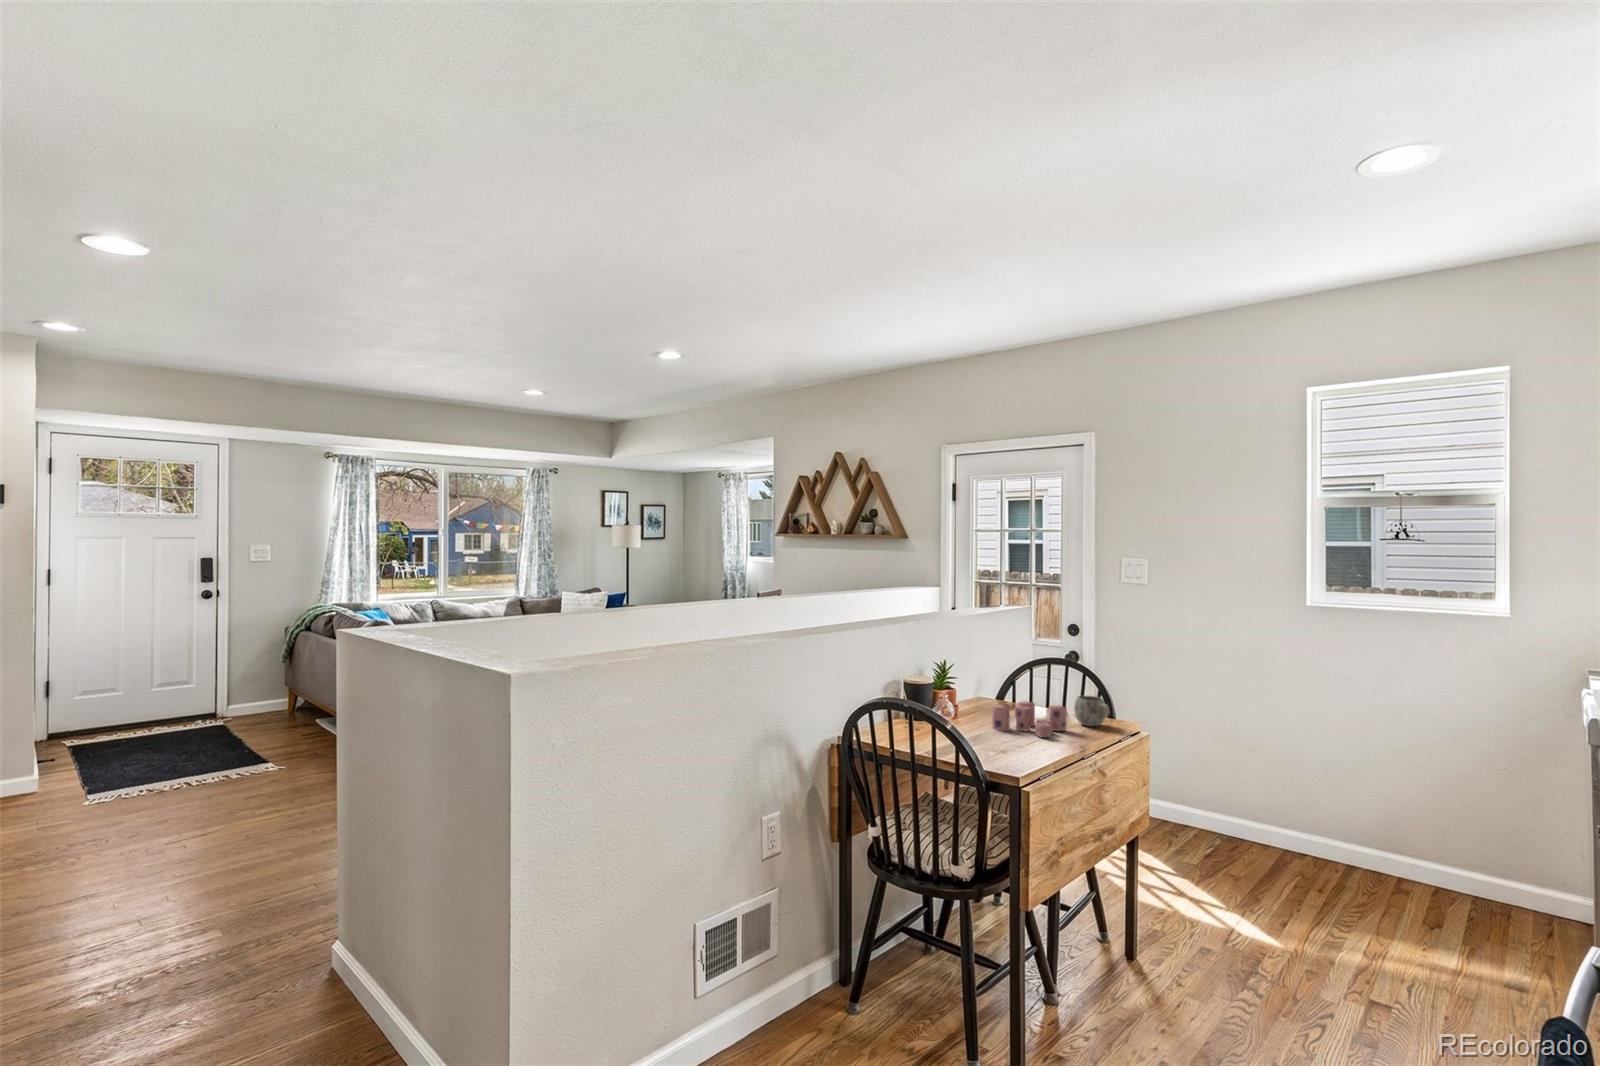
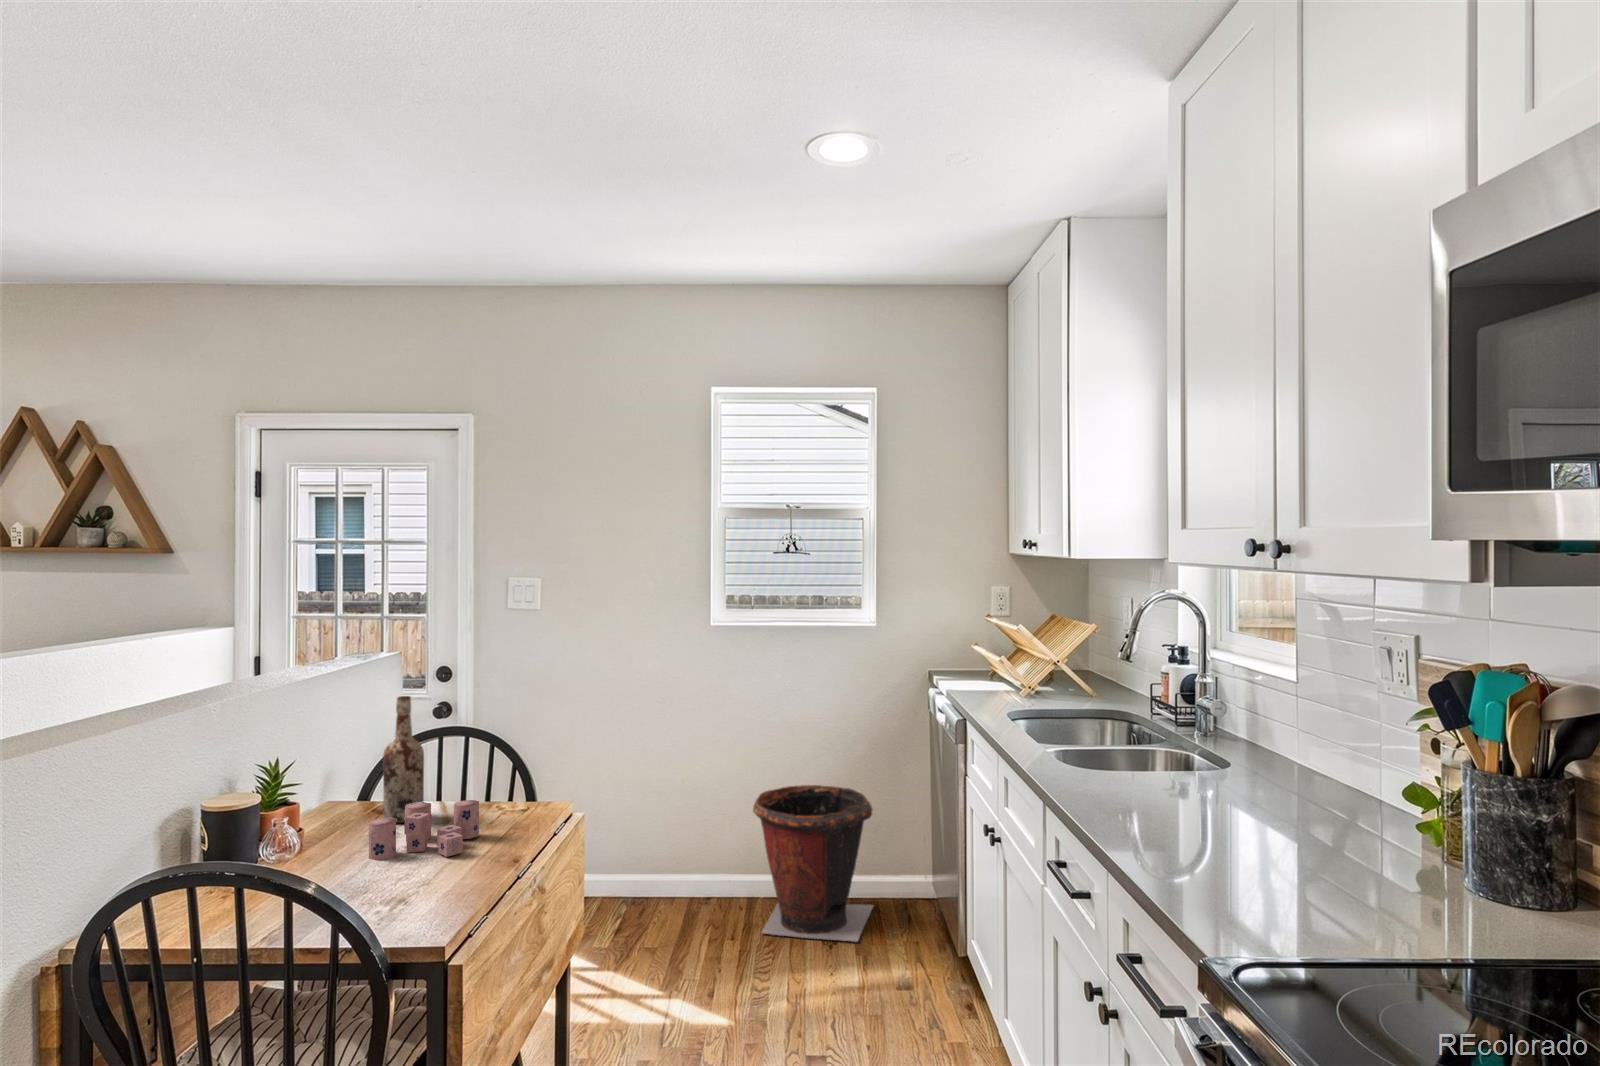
wine bottle: none [1008,630,1034,715] -> present [383,696,424,823]
mug: present [1074,696,1110,726] -> none [485,776,535,820]
trash can: none [1347,767,1505,934] -> present [753,785,873,942]

